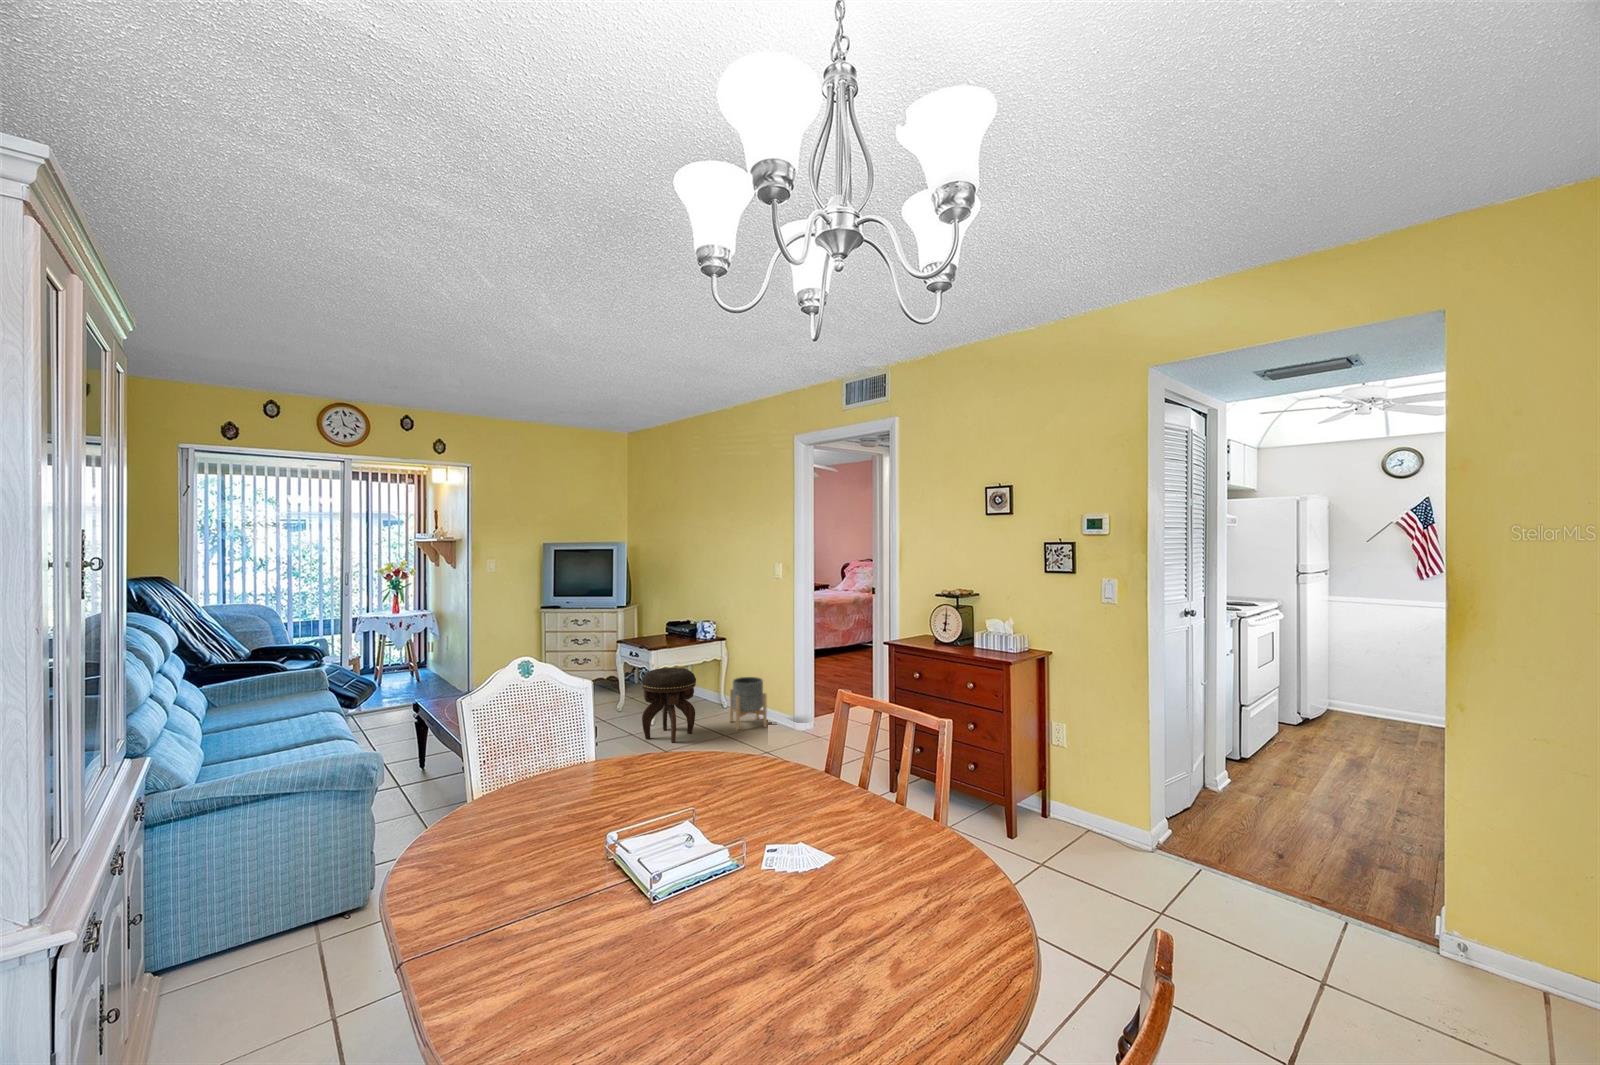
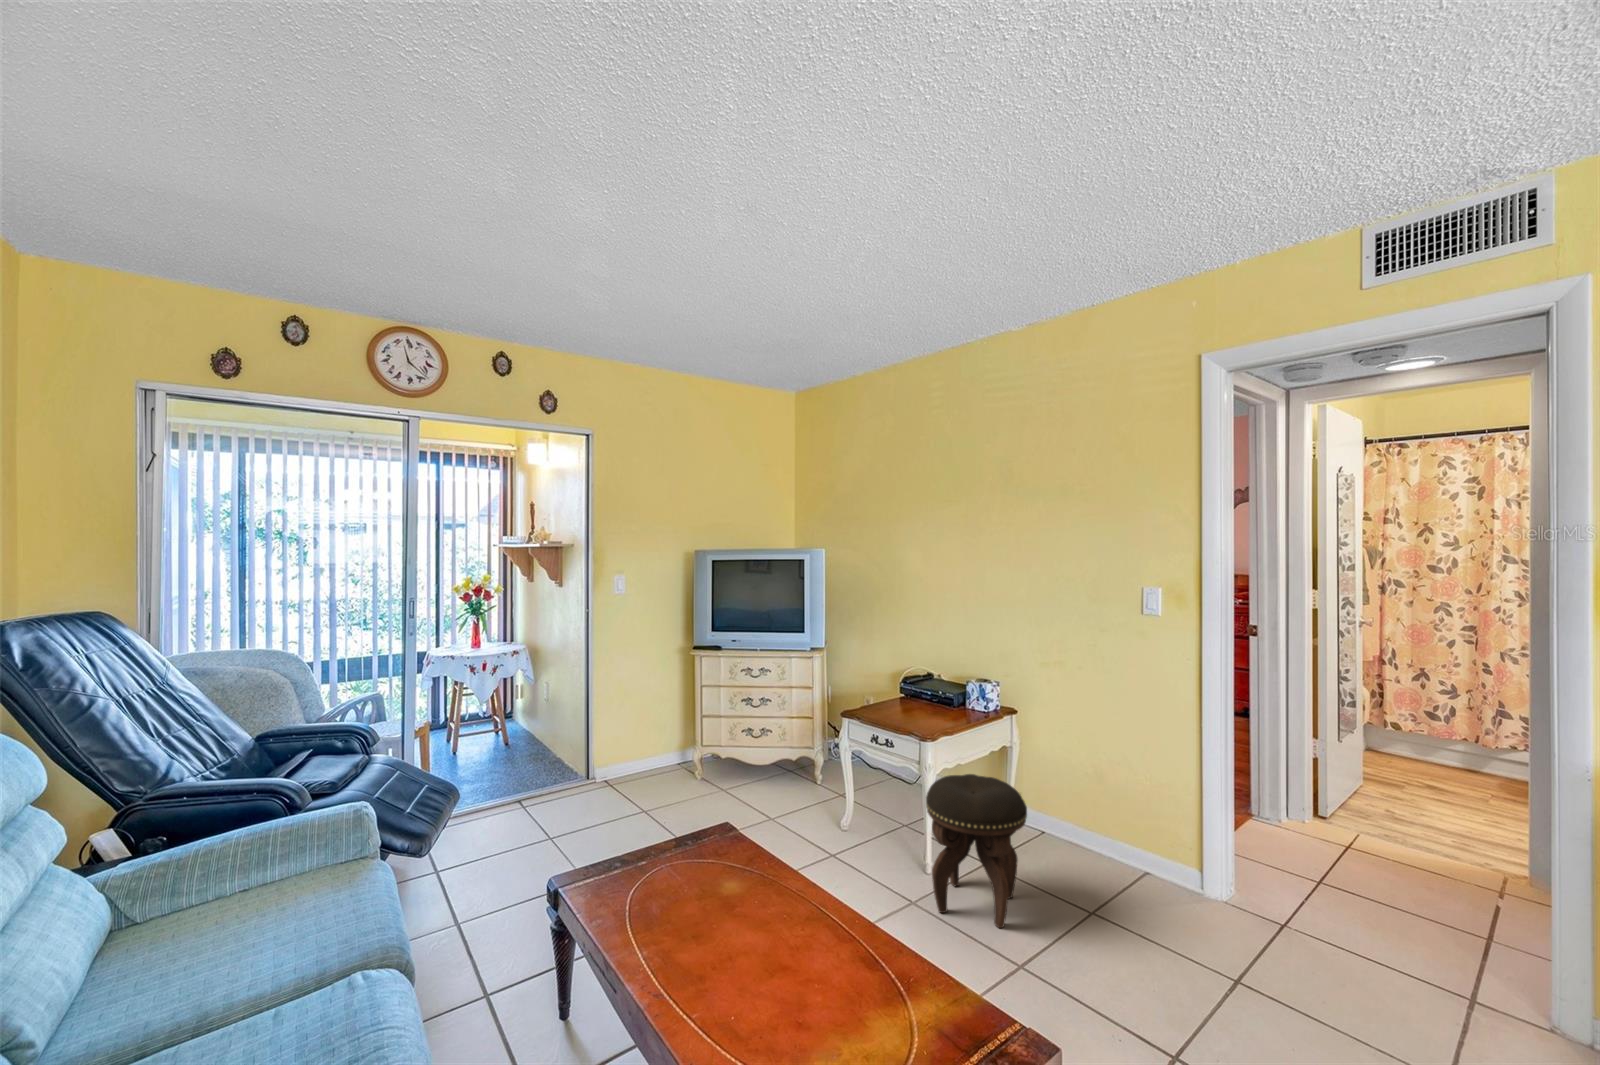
planter: present [730,677,767,730] -> none [1053,785,1135,891]

